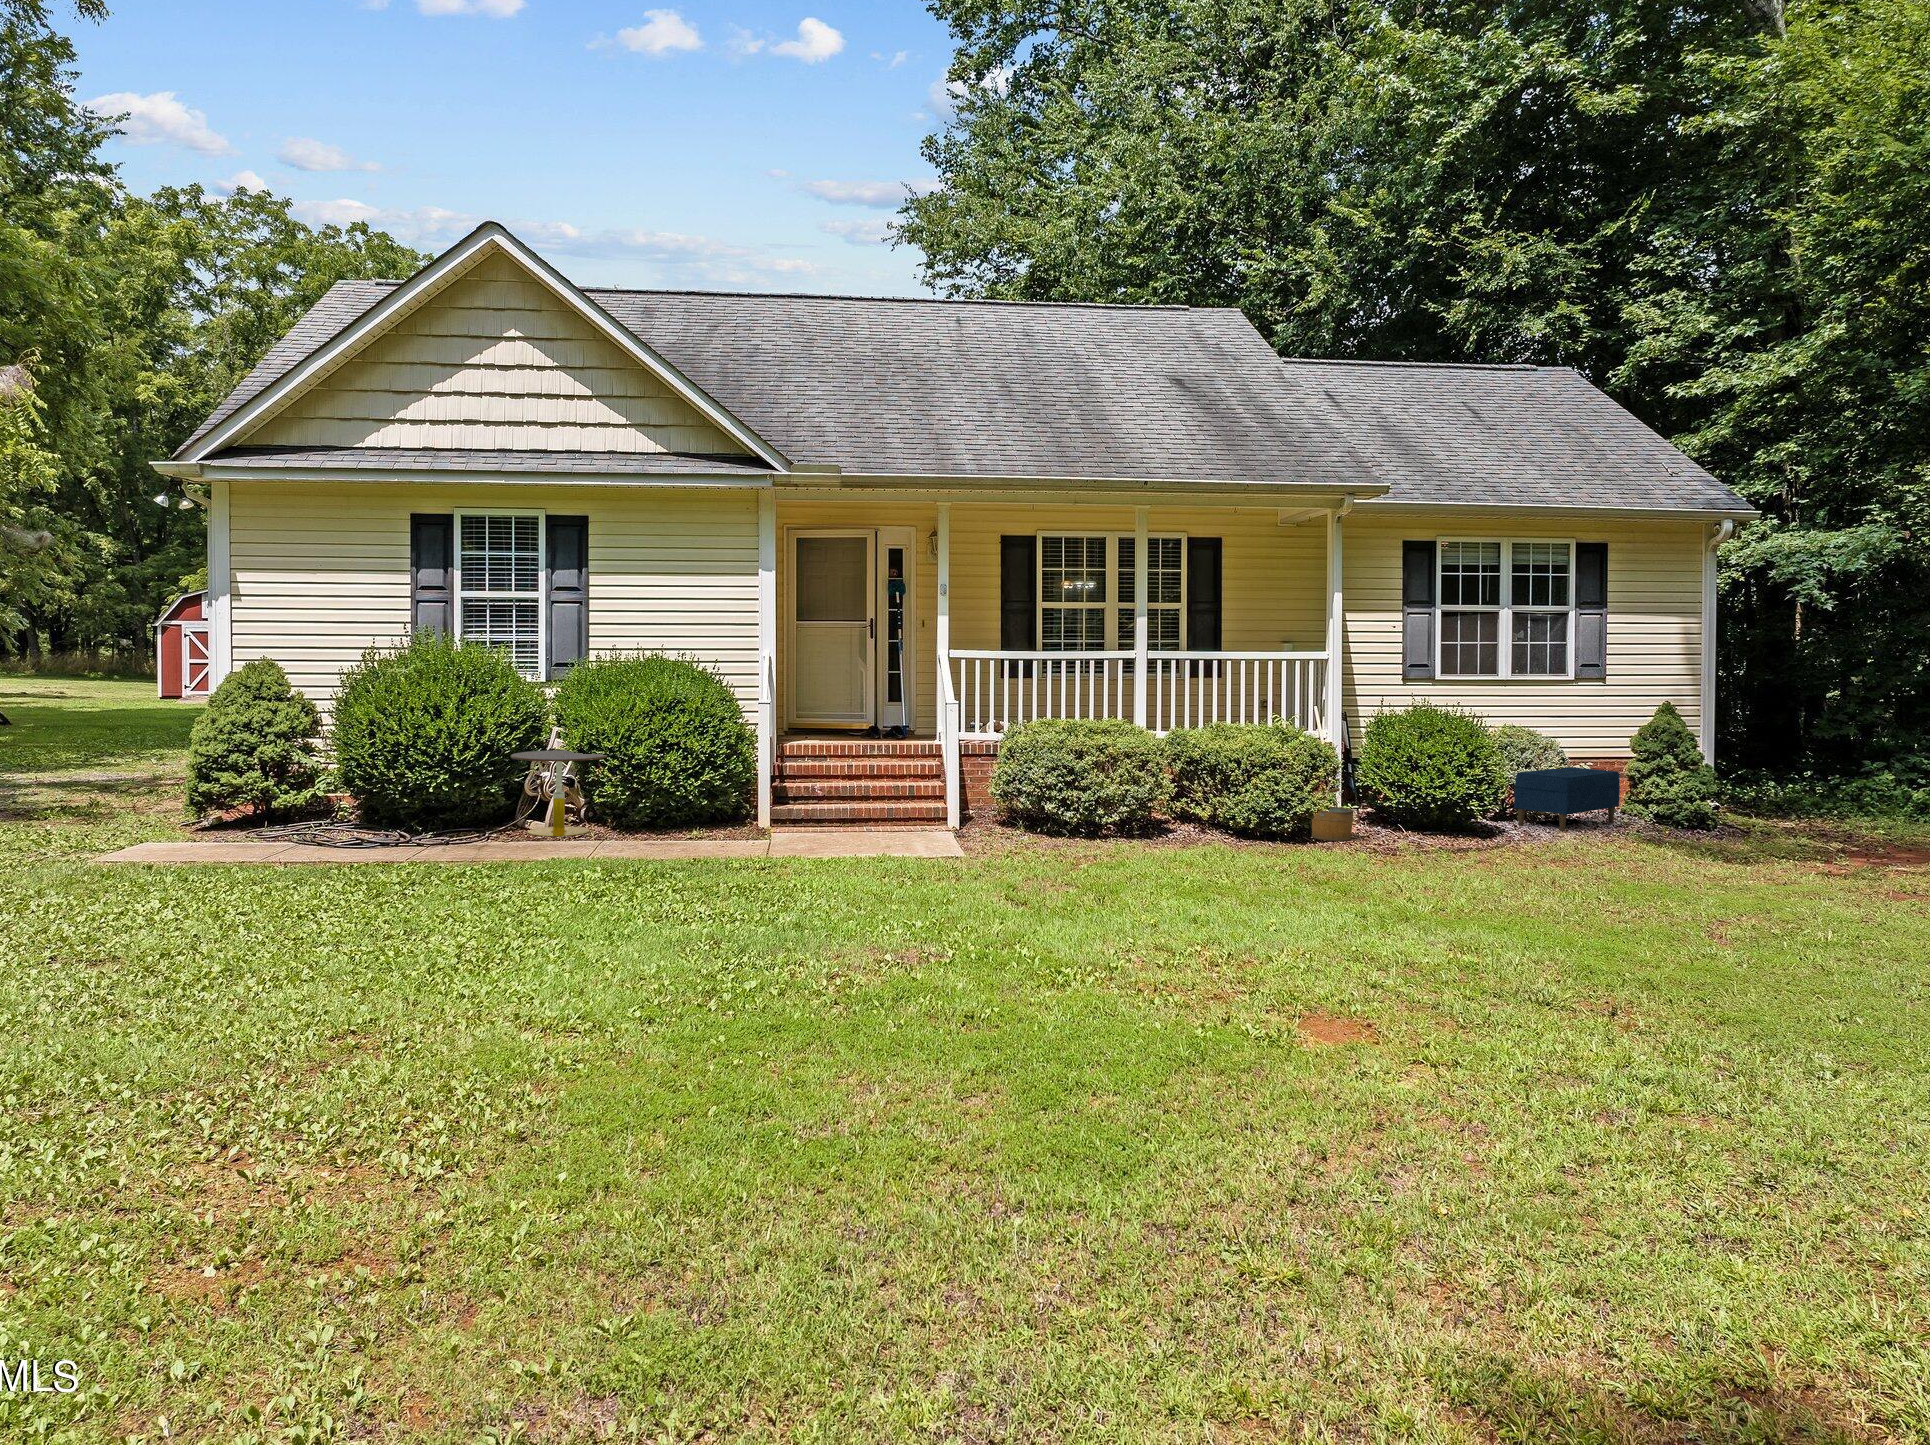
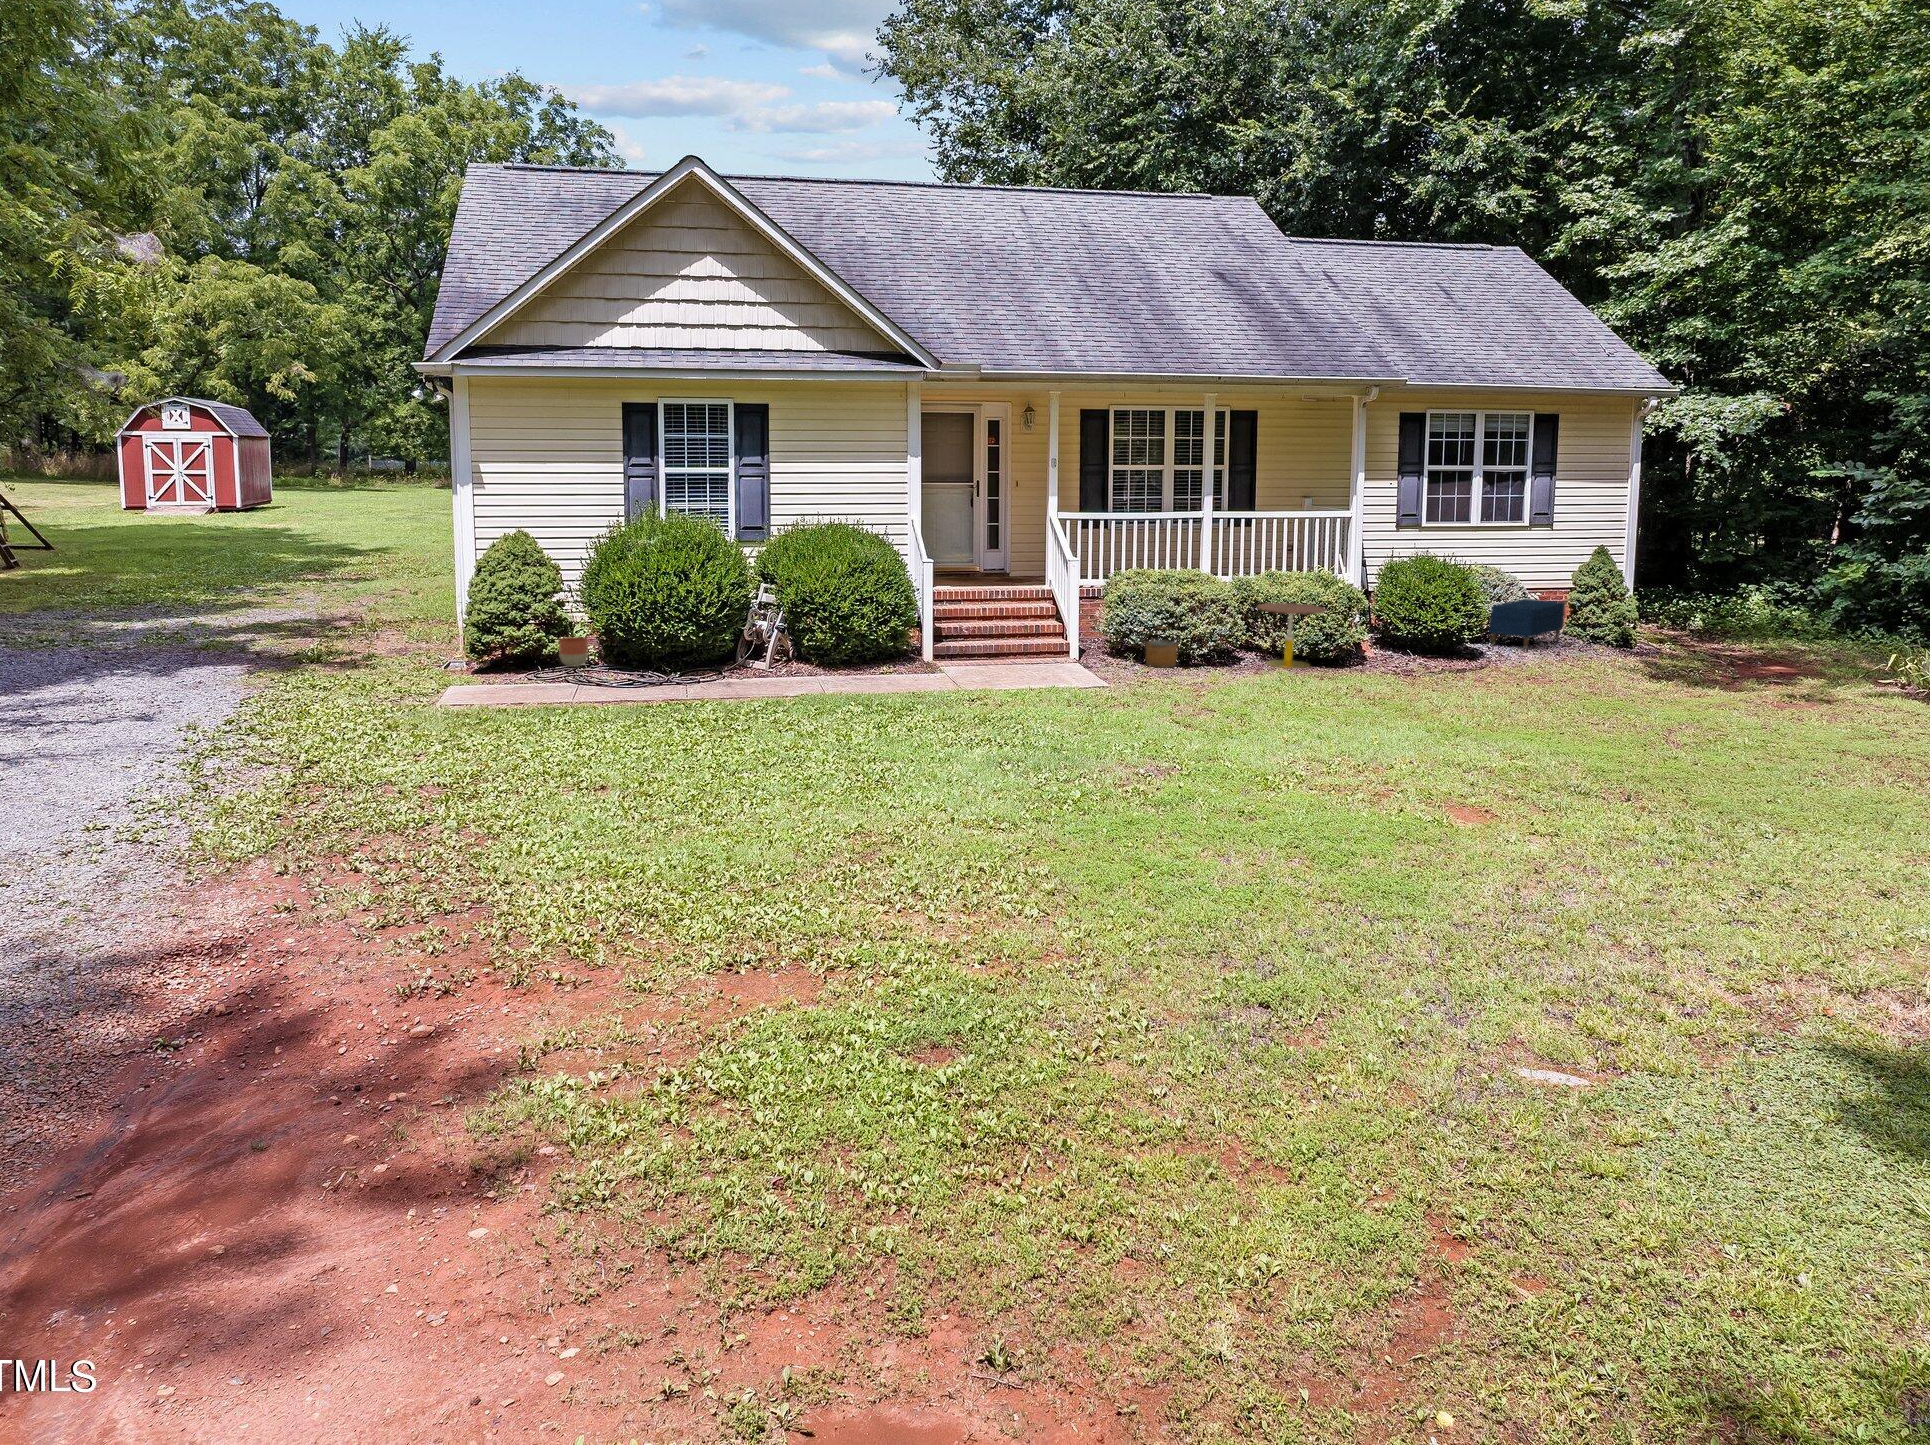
side table: present [511,750,607,836] -> present [1257,603,1326,668]
planter: none [292,786,330,823] -> present [559,637,588,667]
bucket: present [1312,789,1353,841] -> present [1145,627,1179,668]

